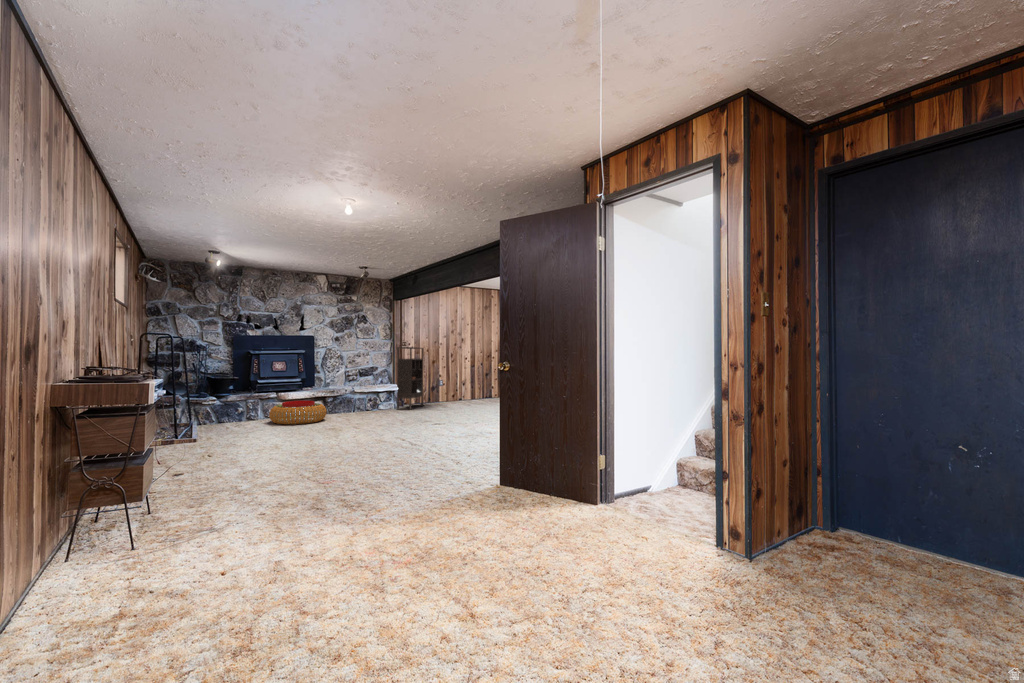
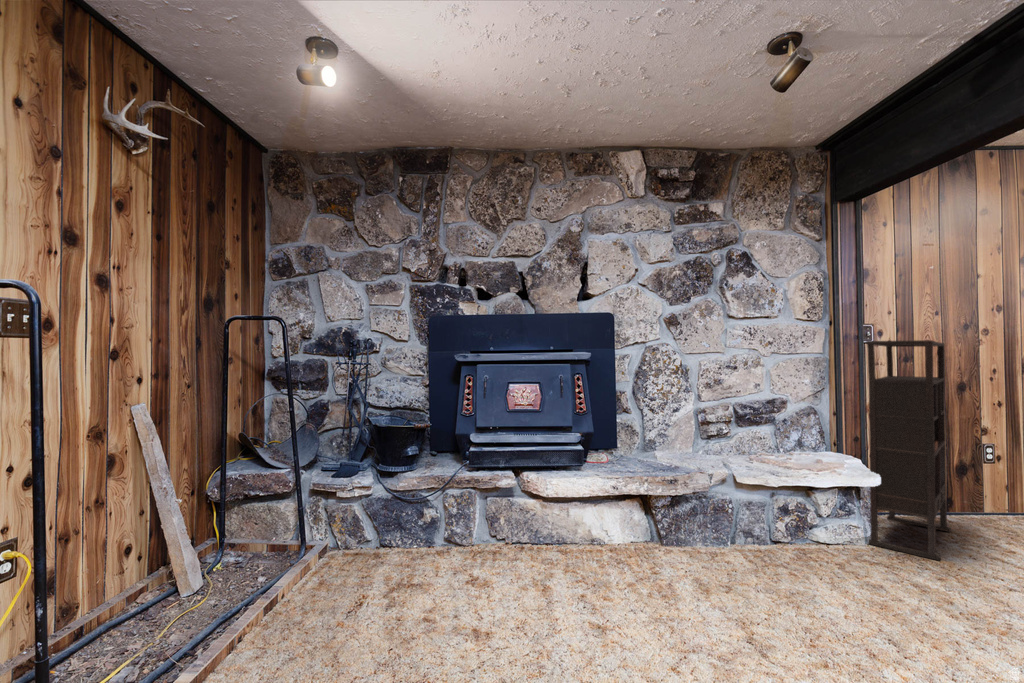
pouf: present [269,401,327,424] -> none [483,508,658,627]

